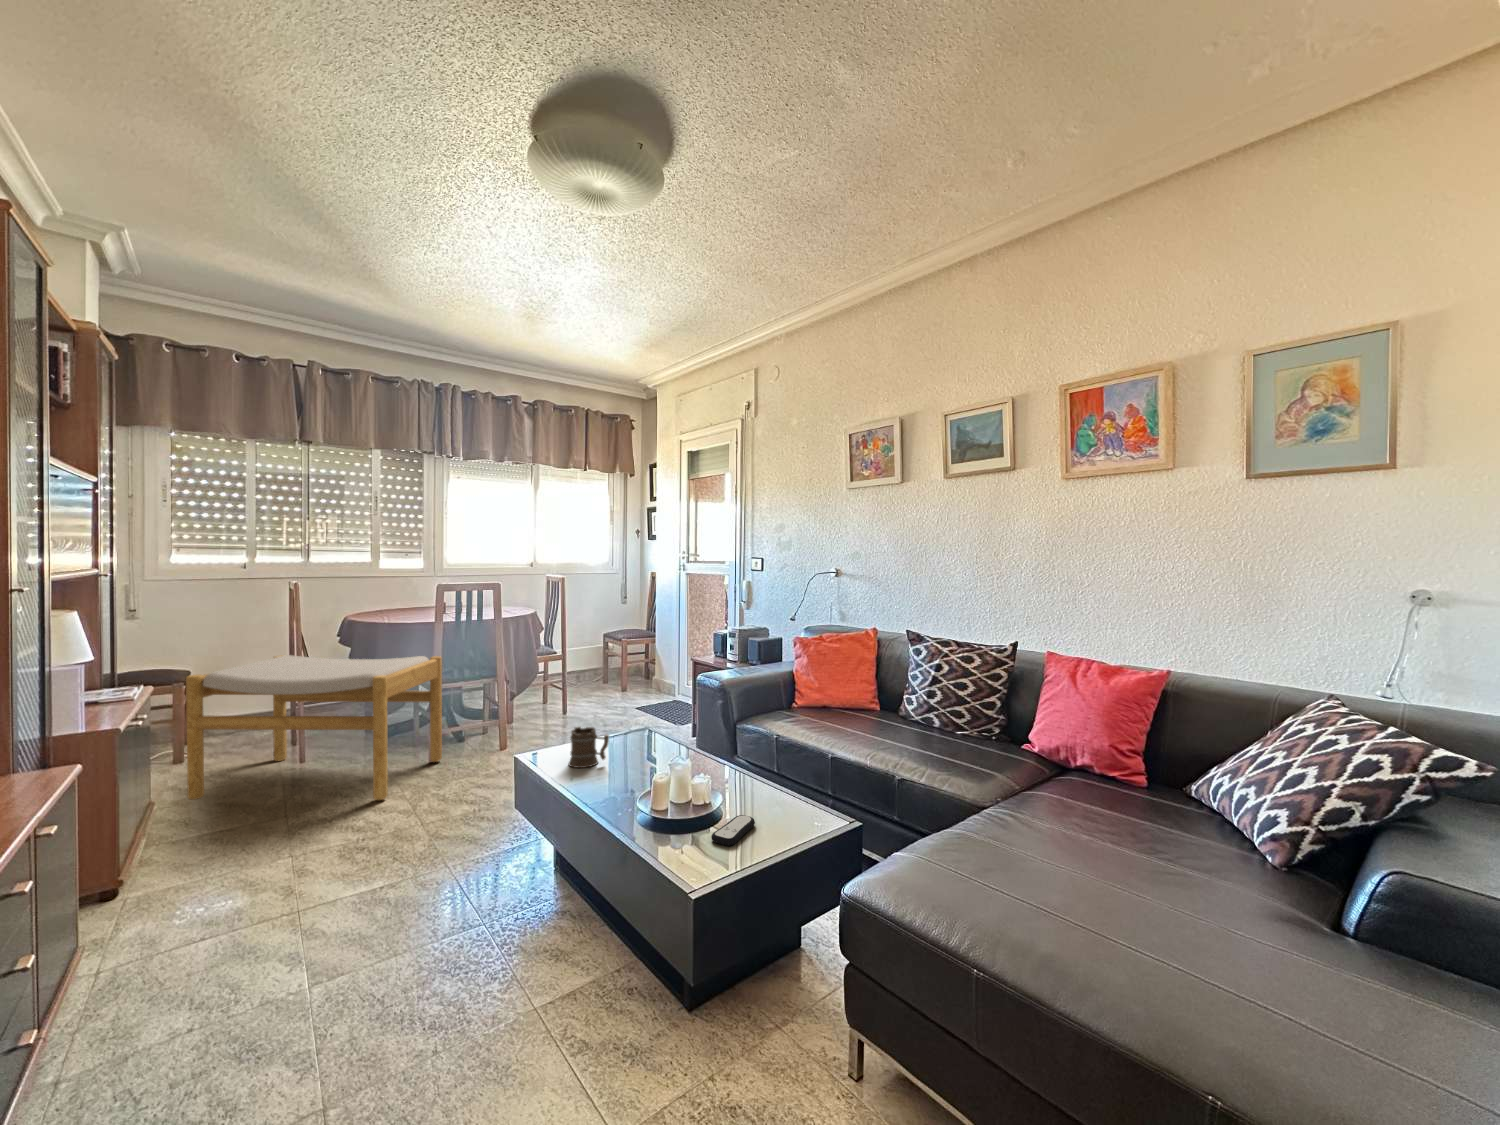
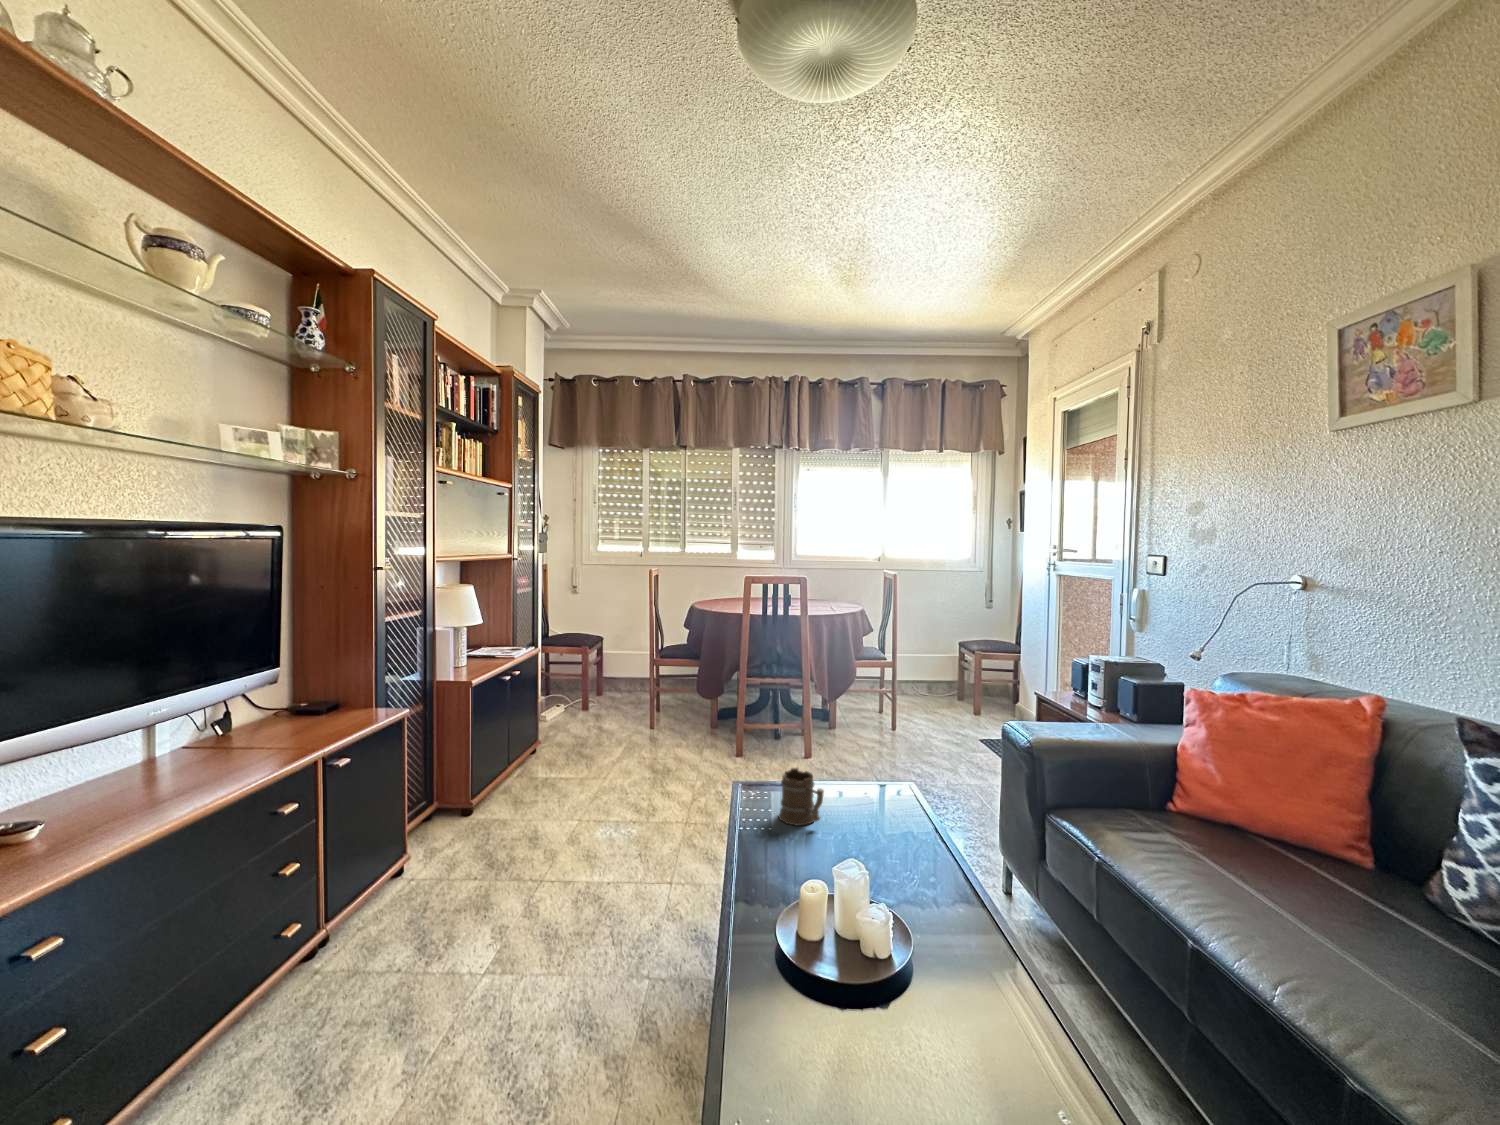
footstool: present [186,655,442,800] -> none [559,634,744,787]
remote control: present [711,815,755,846] -> none [845,1012,945,1075]

